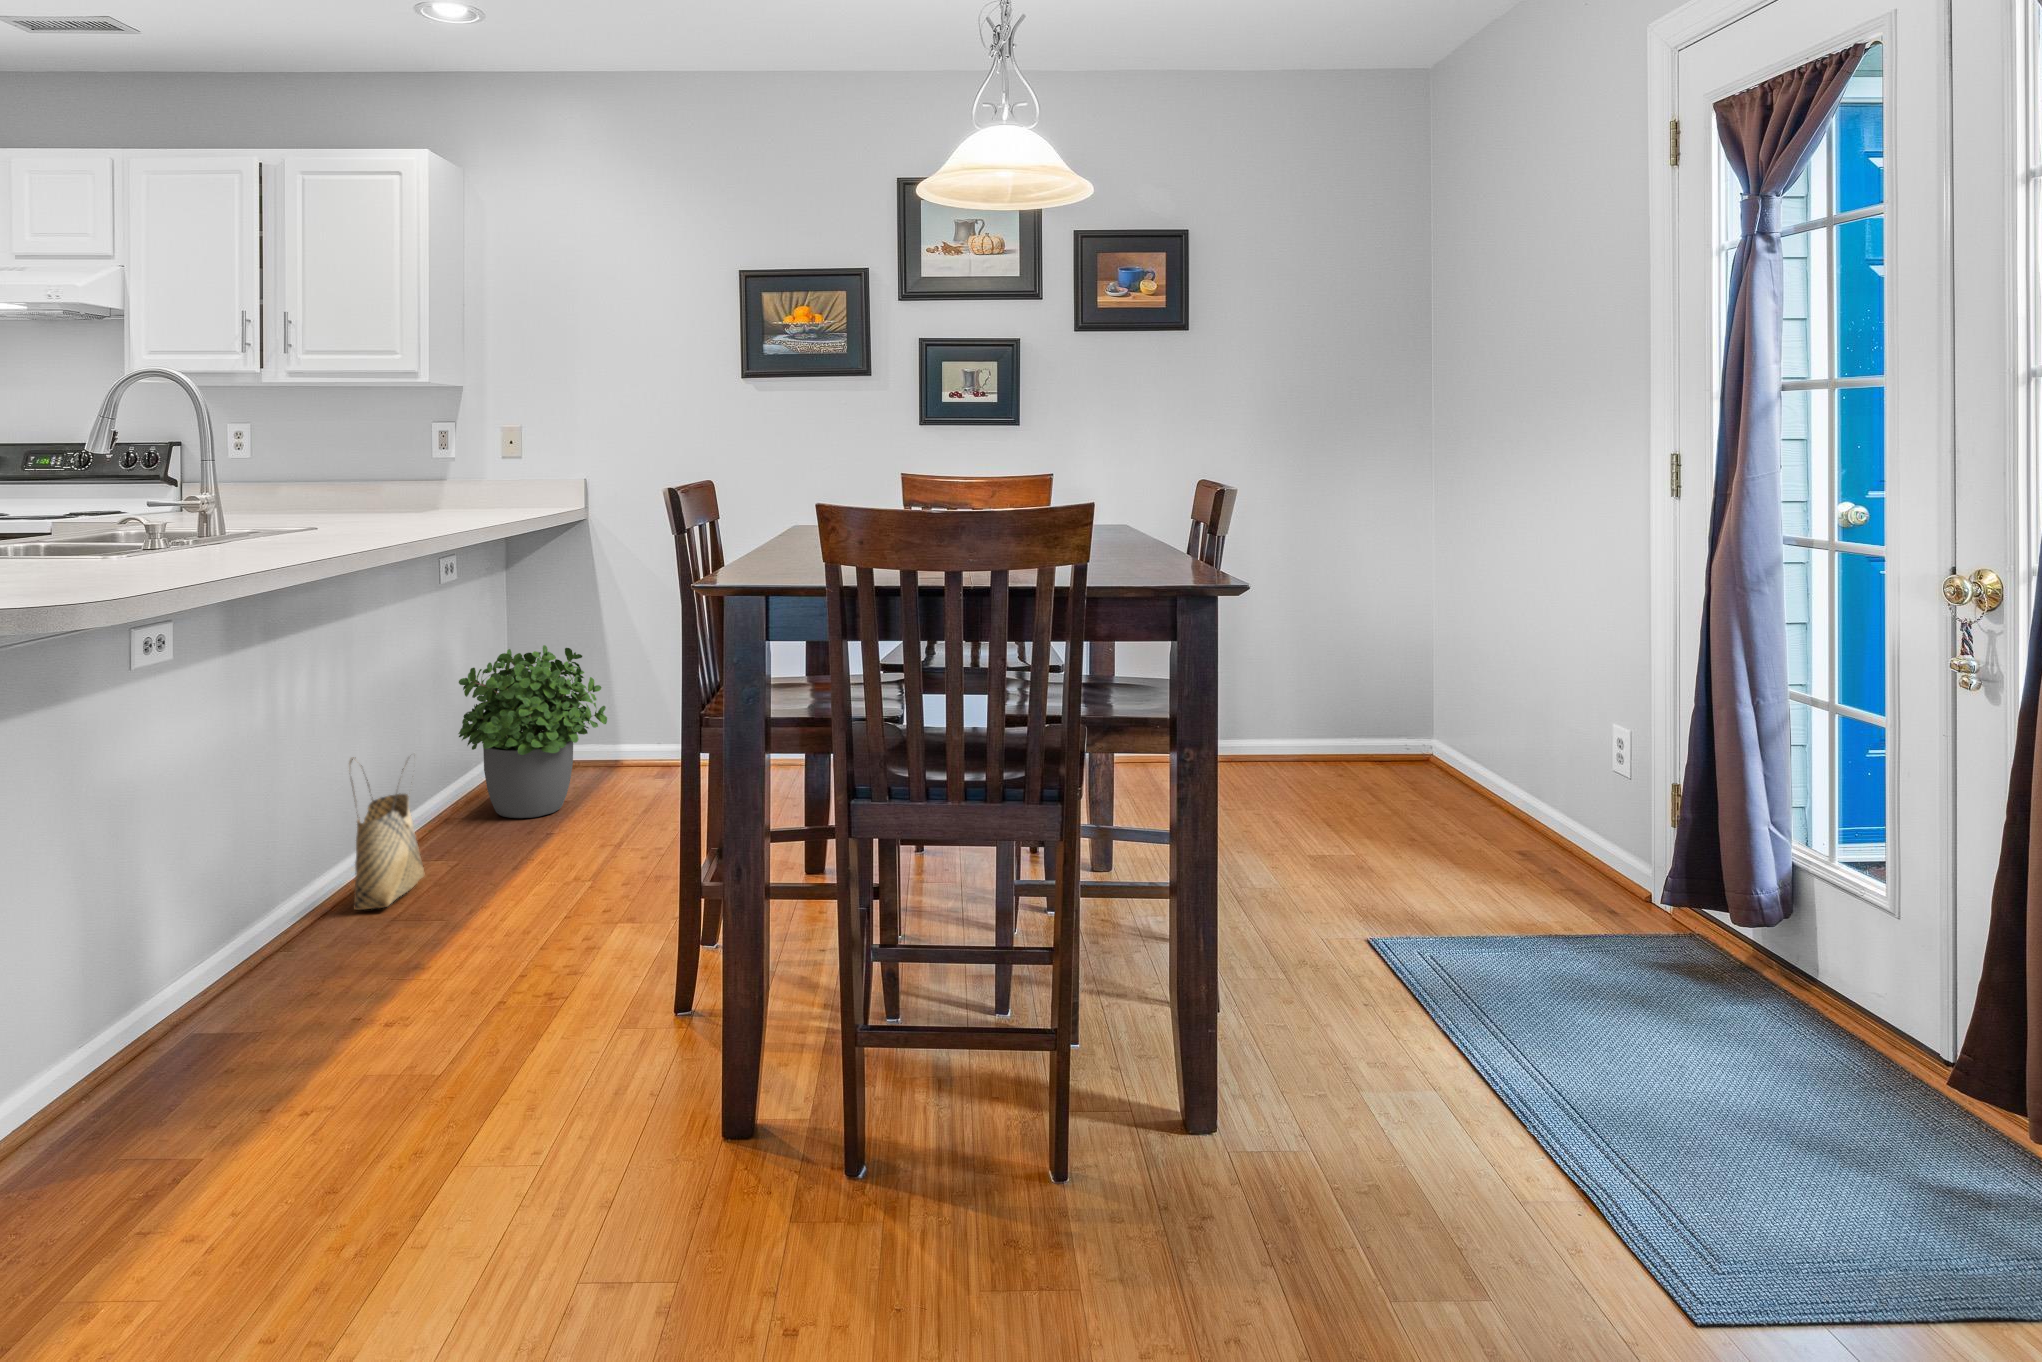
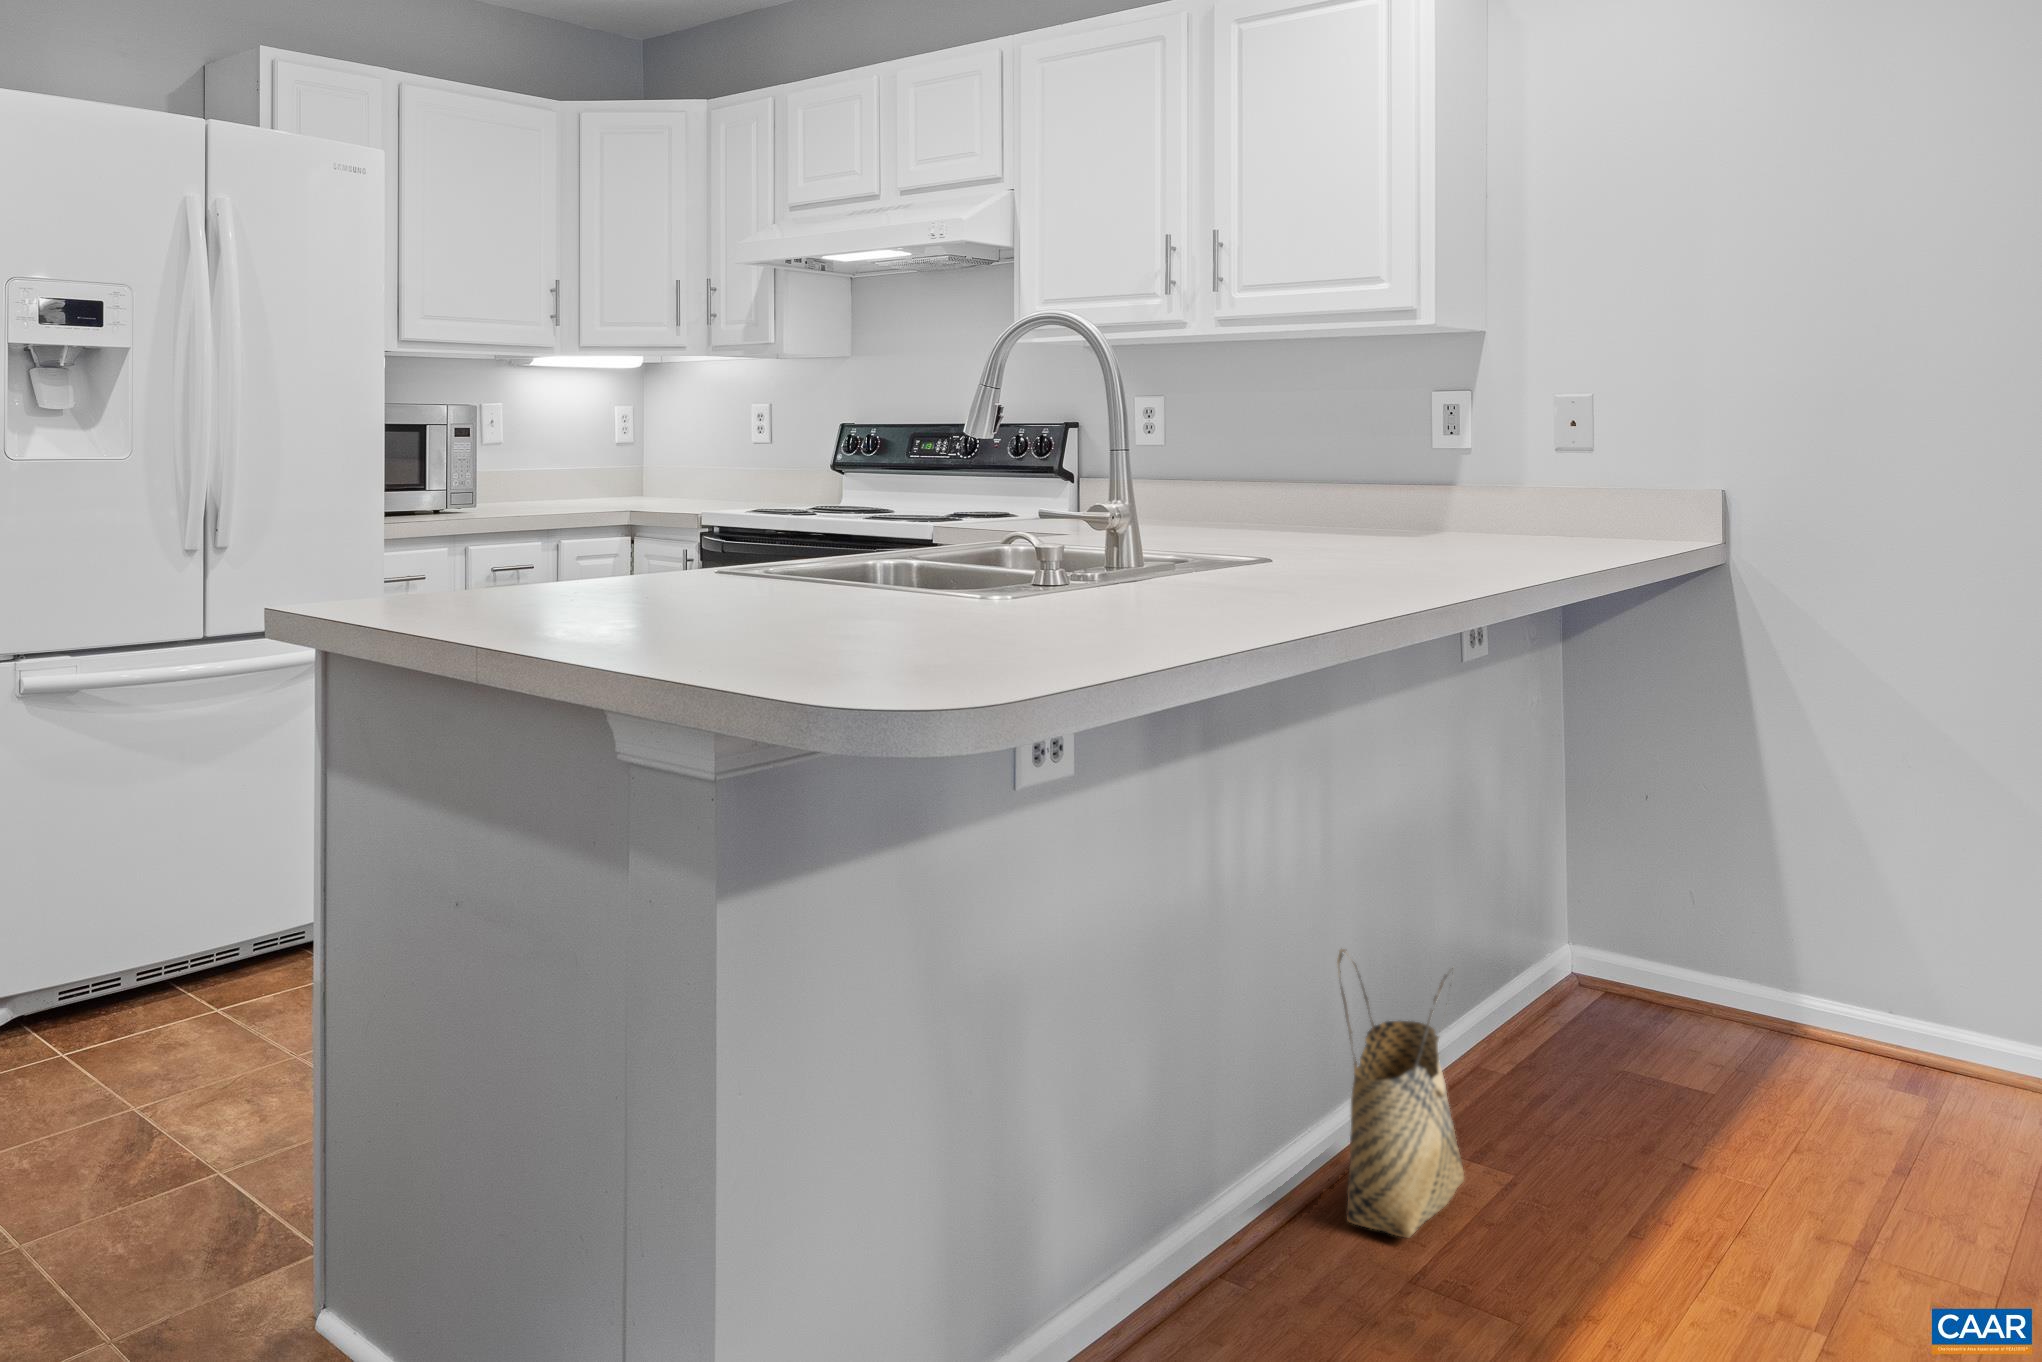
potted plant: present [458,645,607,818] -> none [1494,774,1794,1088]

